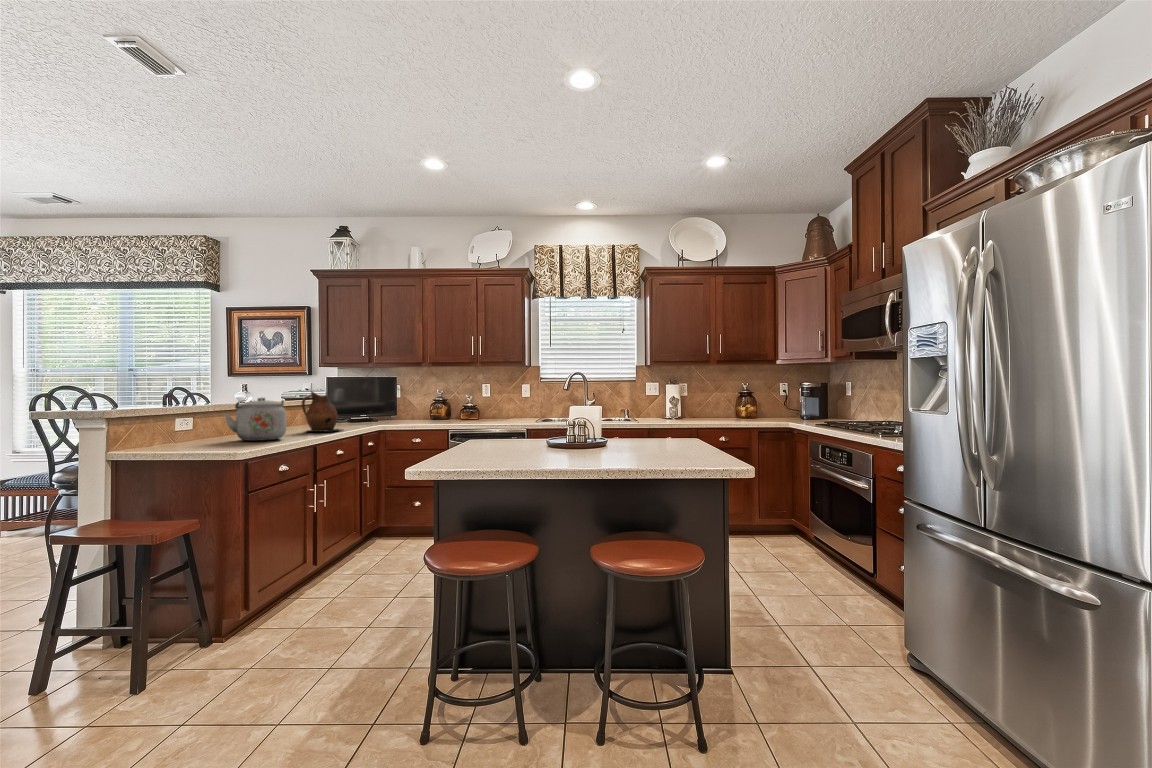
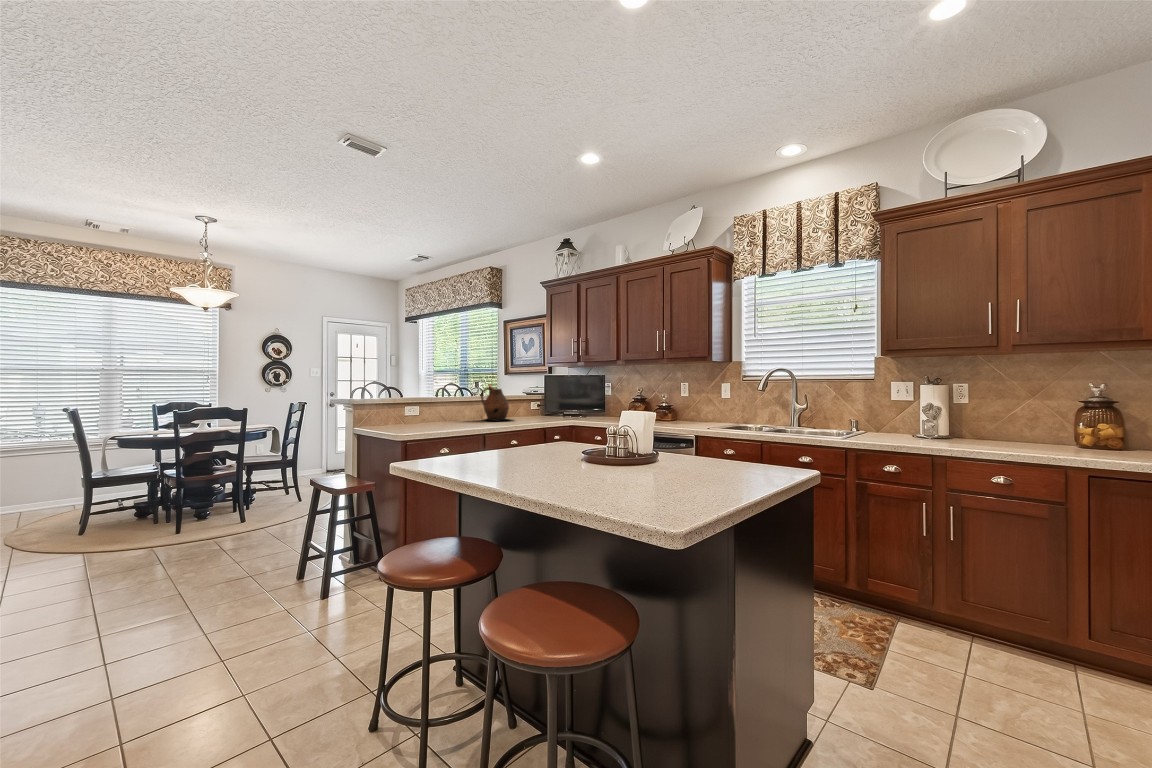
kettle: present [225,397,286,441] -> none [402,388,450,423]

